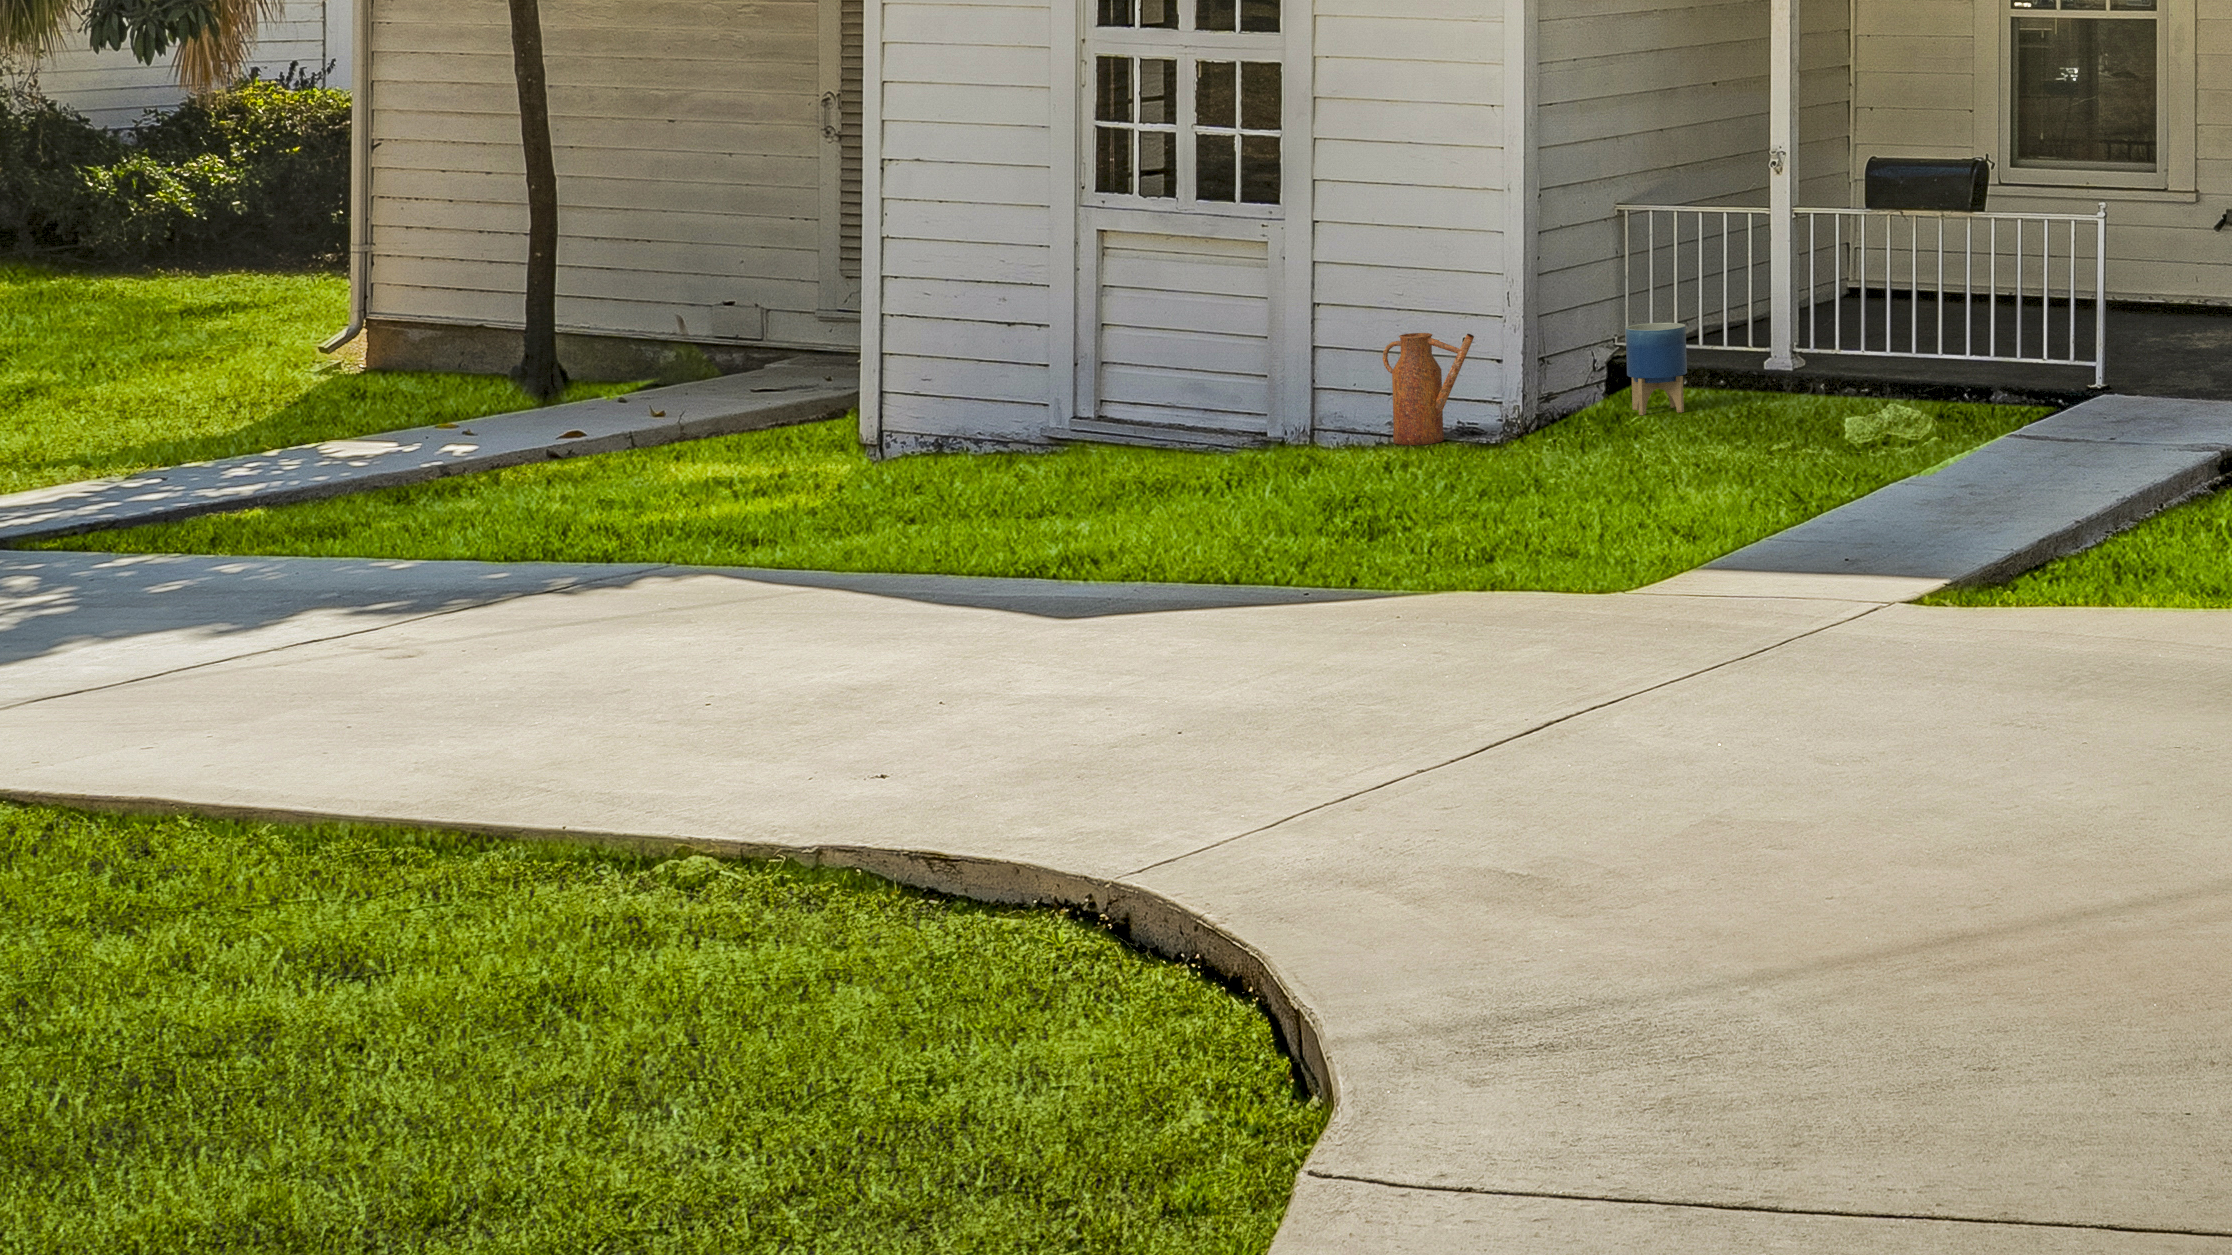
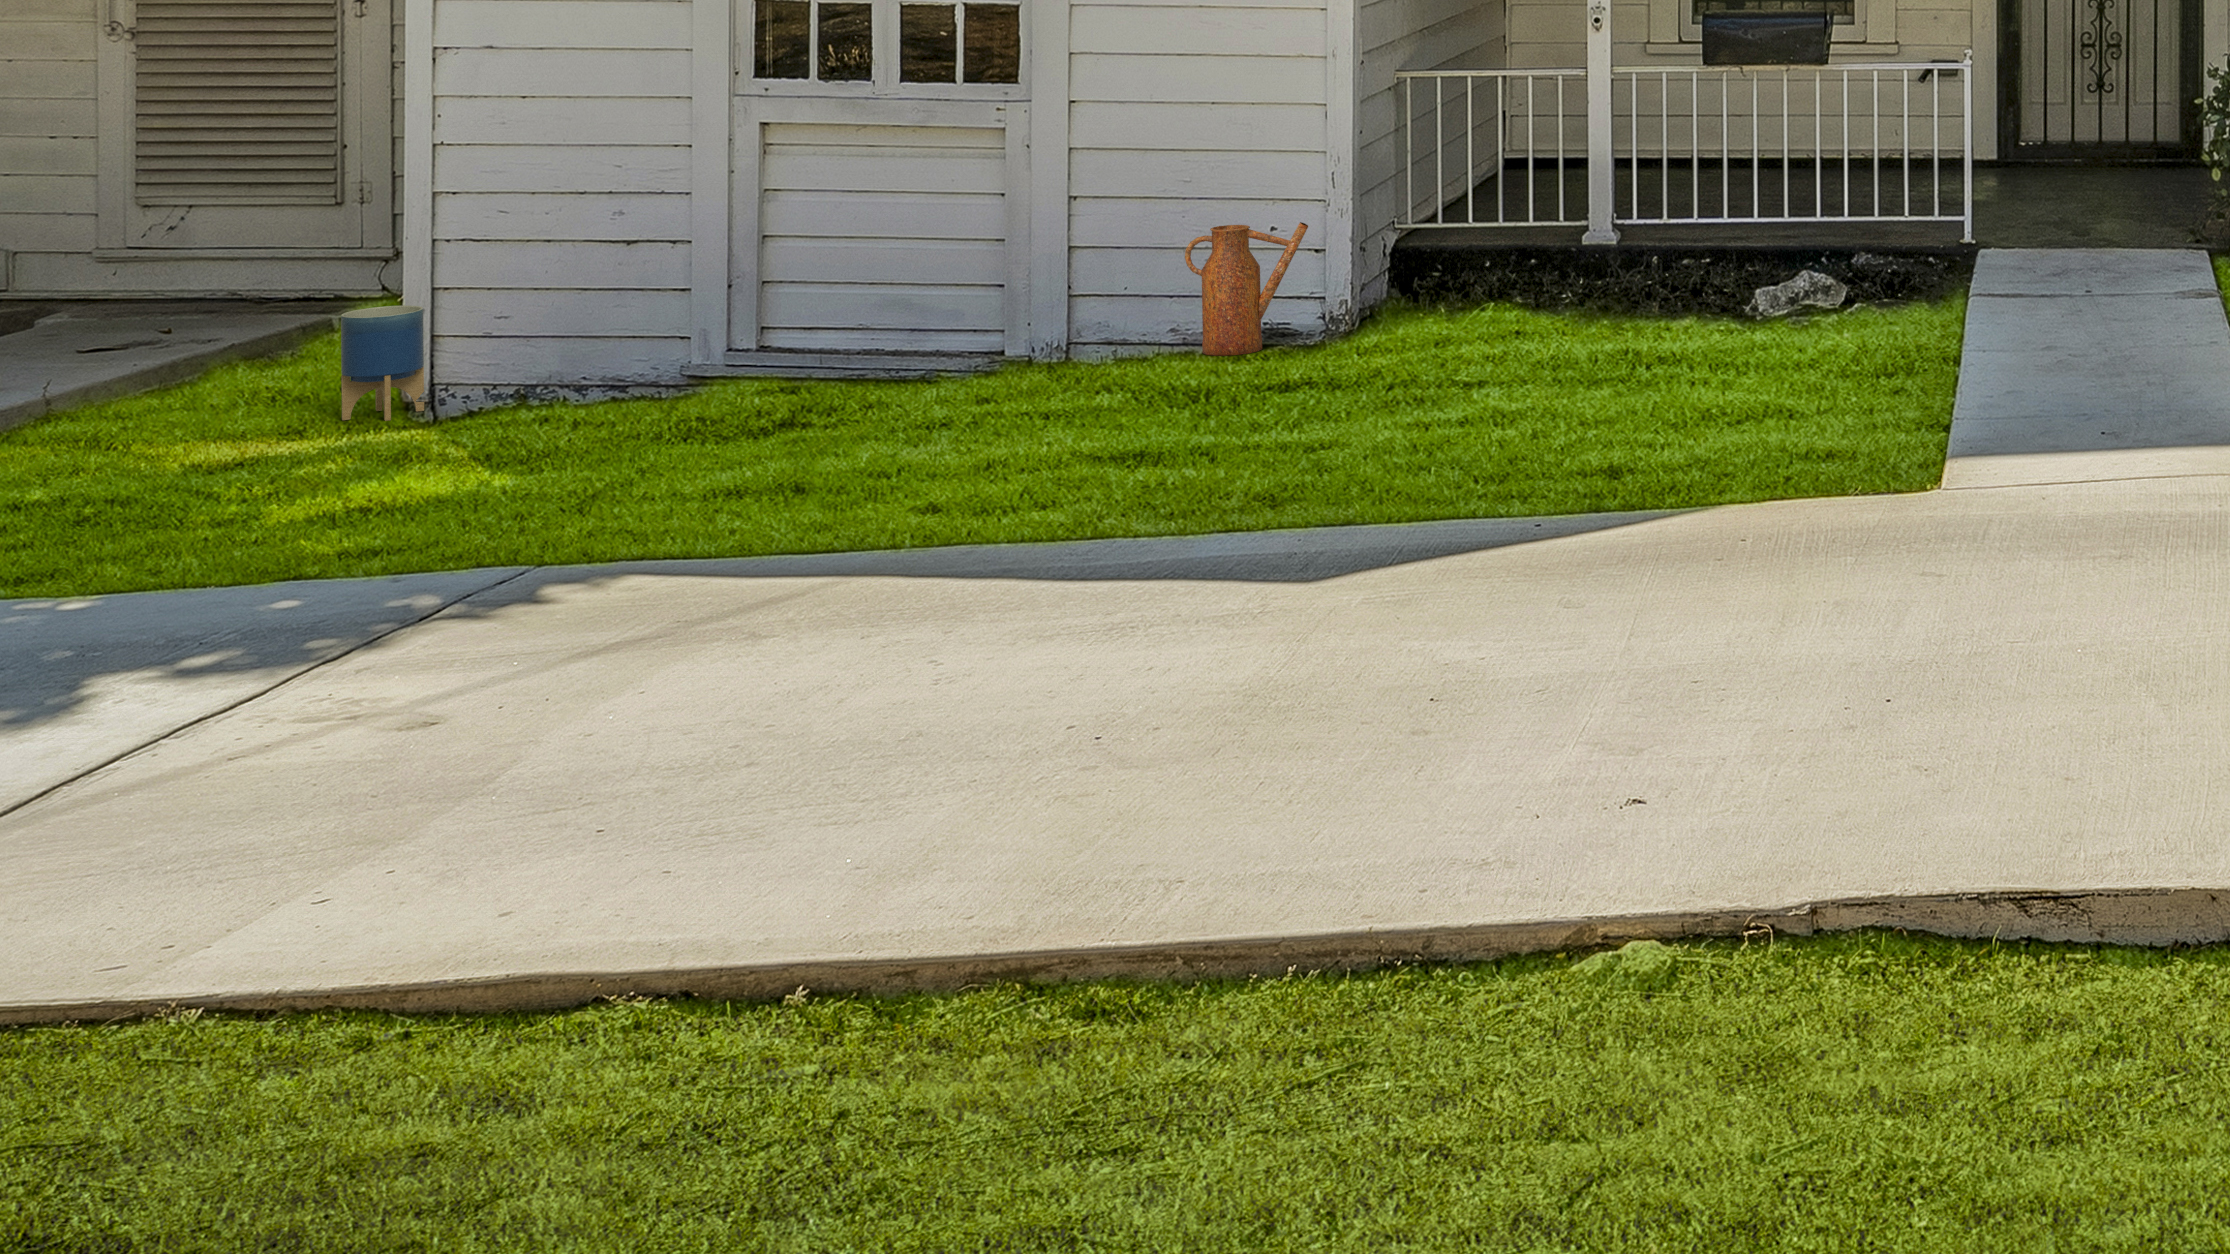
planter: present [1626,323,1687,415] -> present [341,306,424,421]

